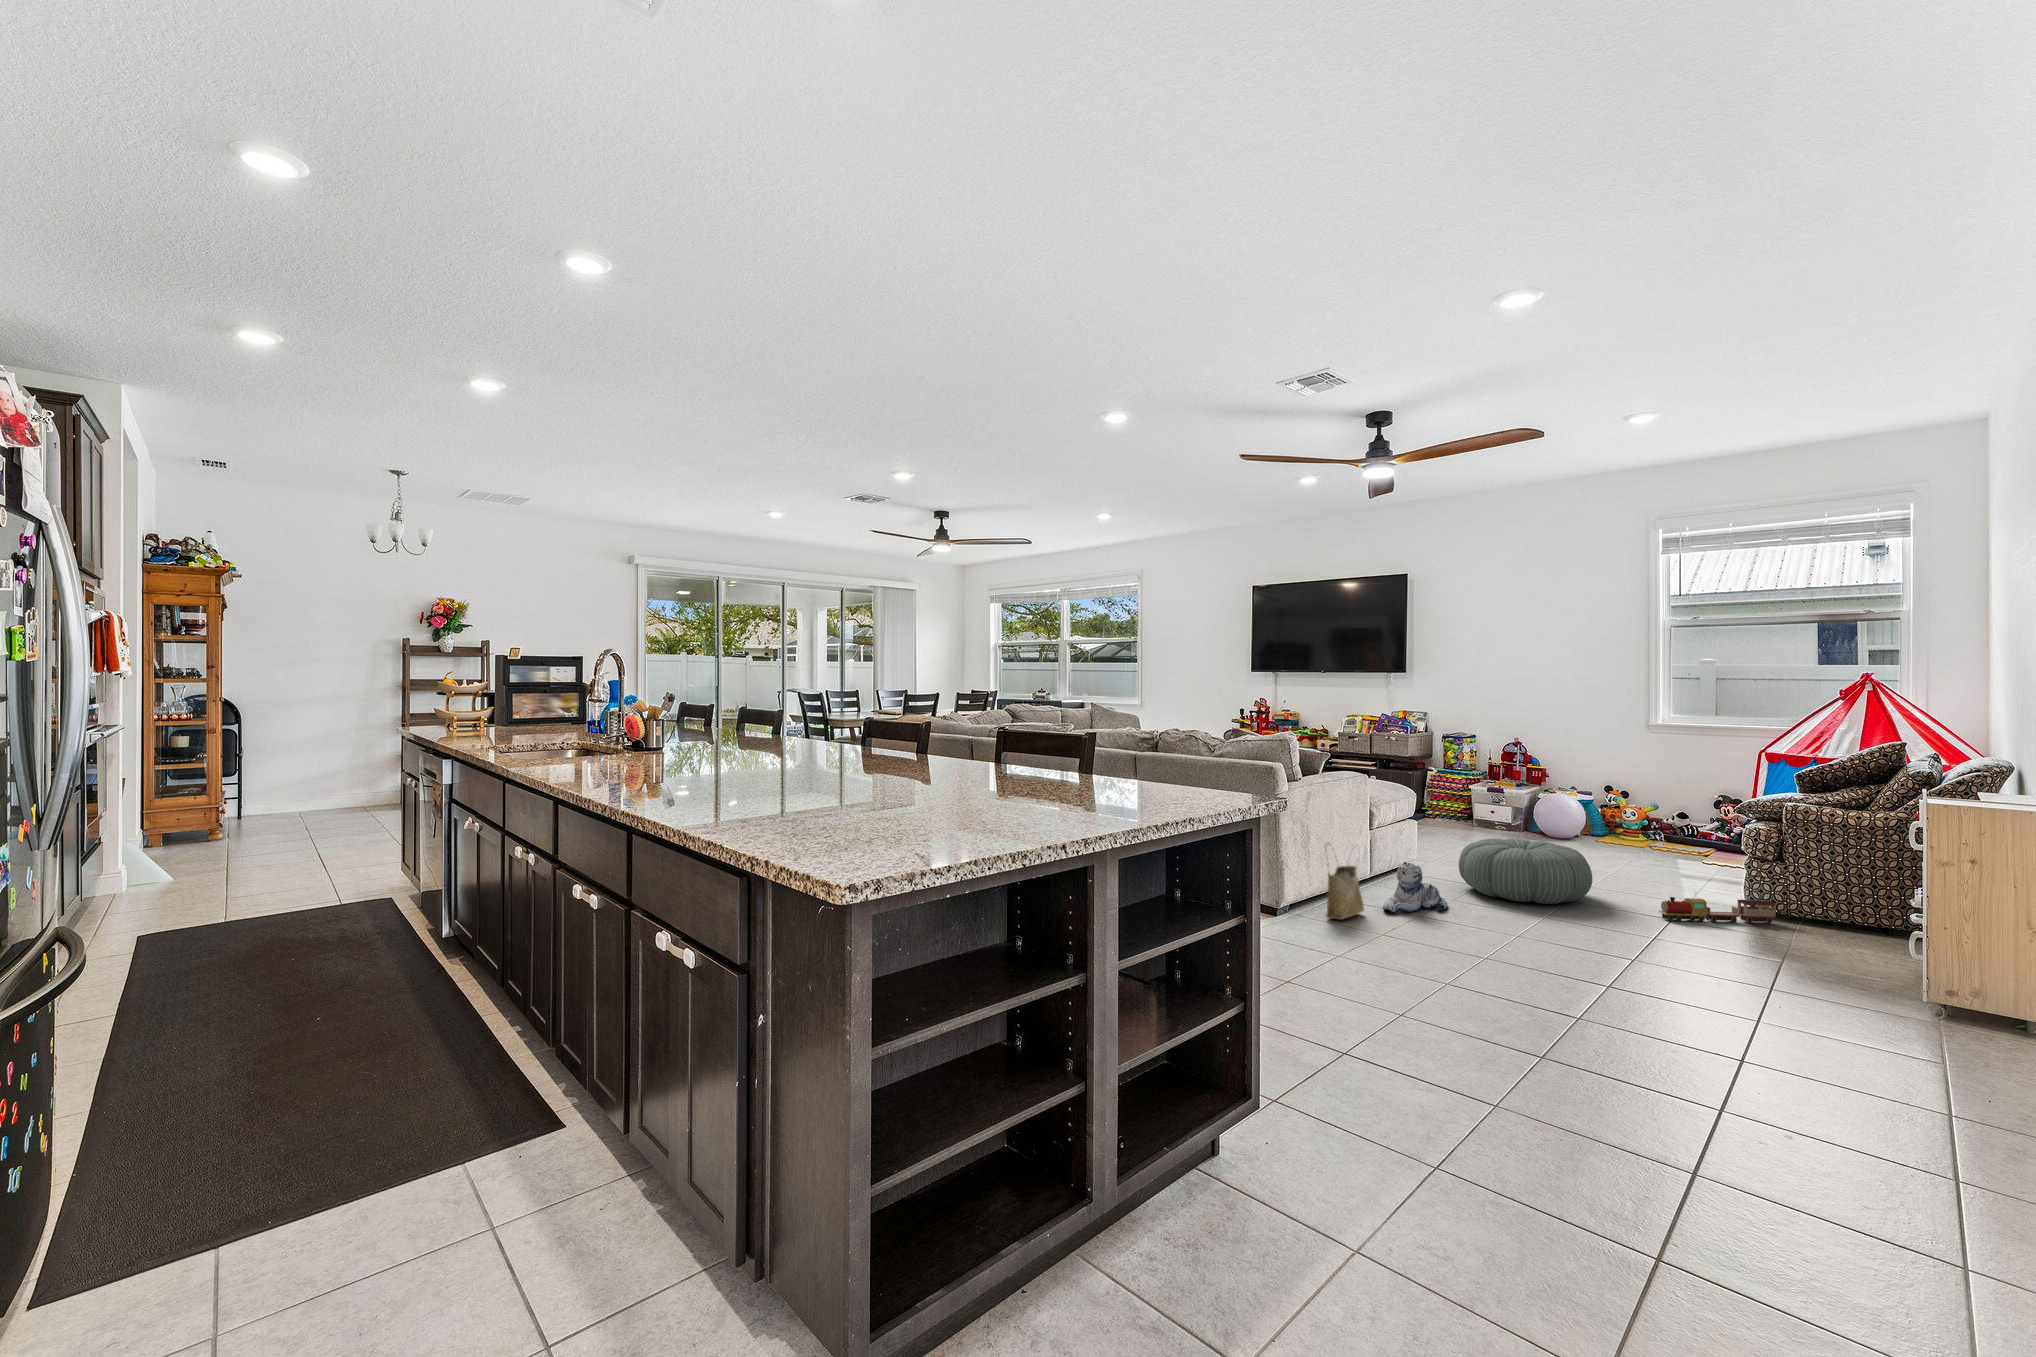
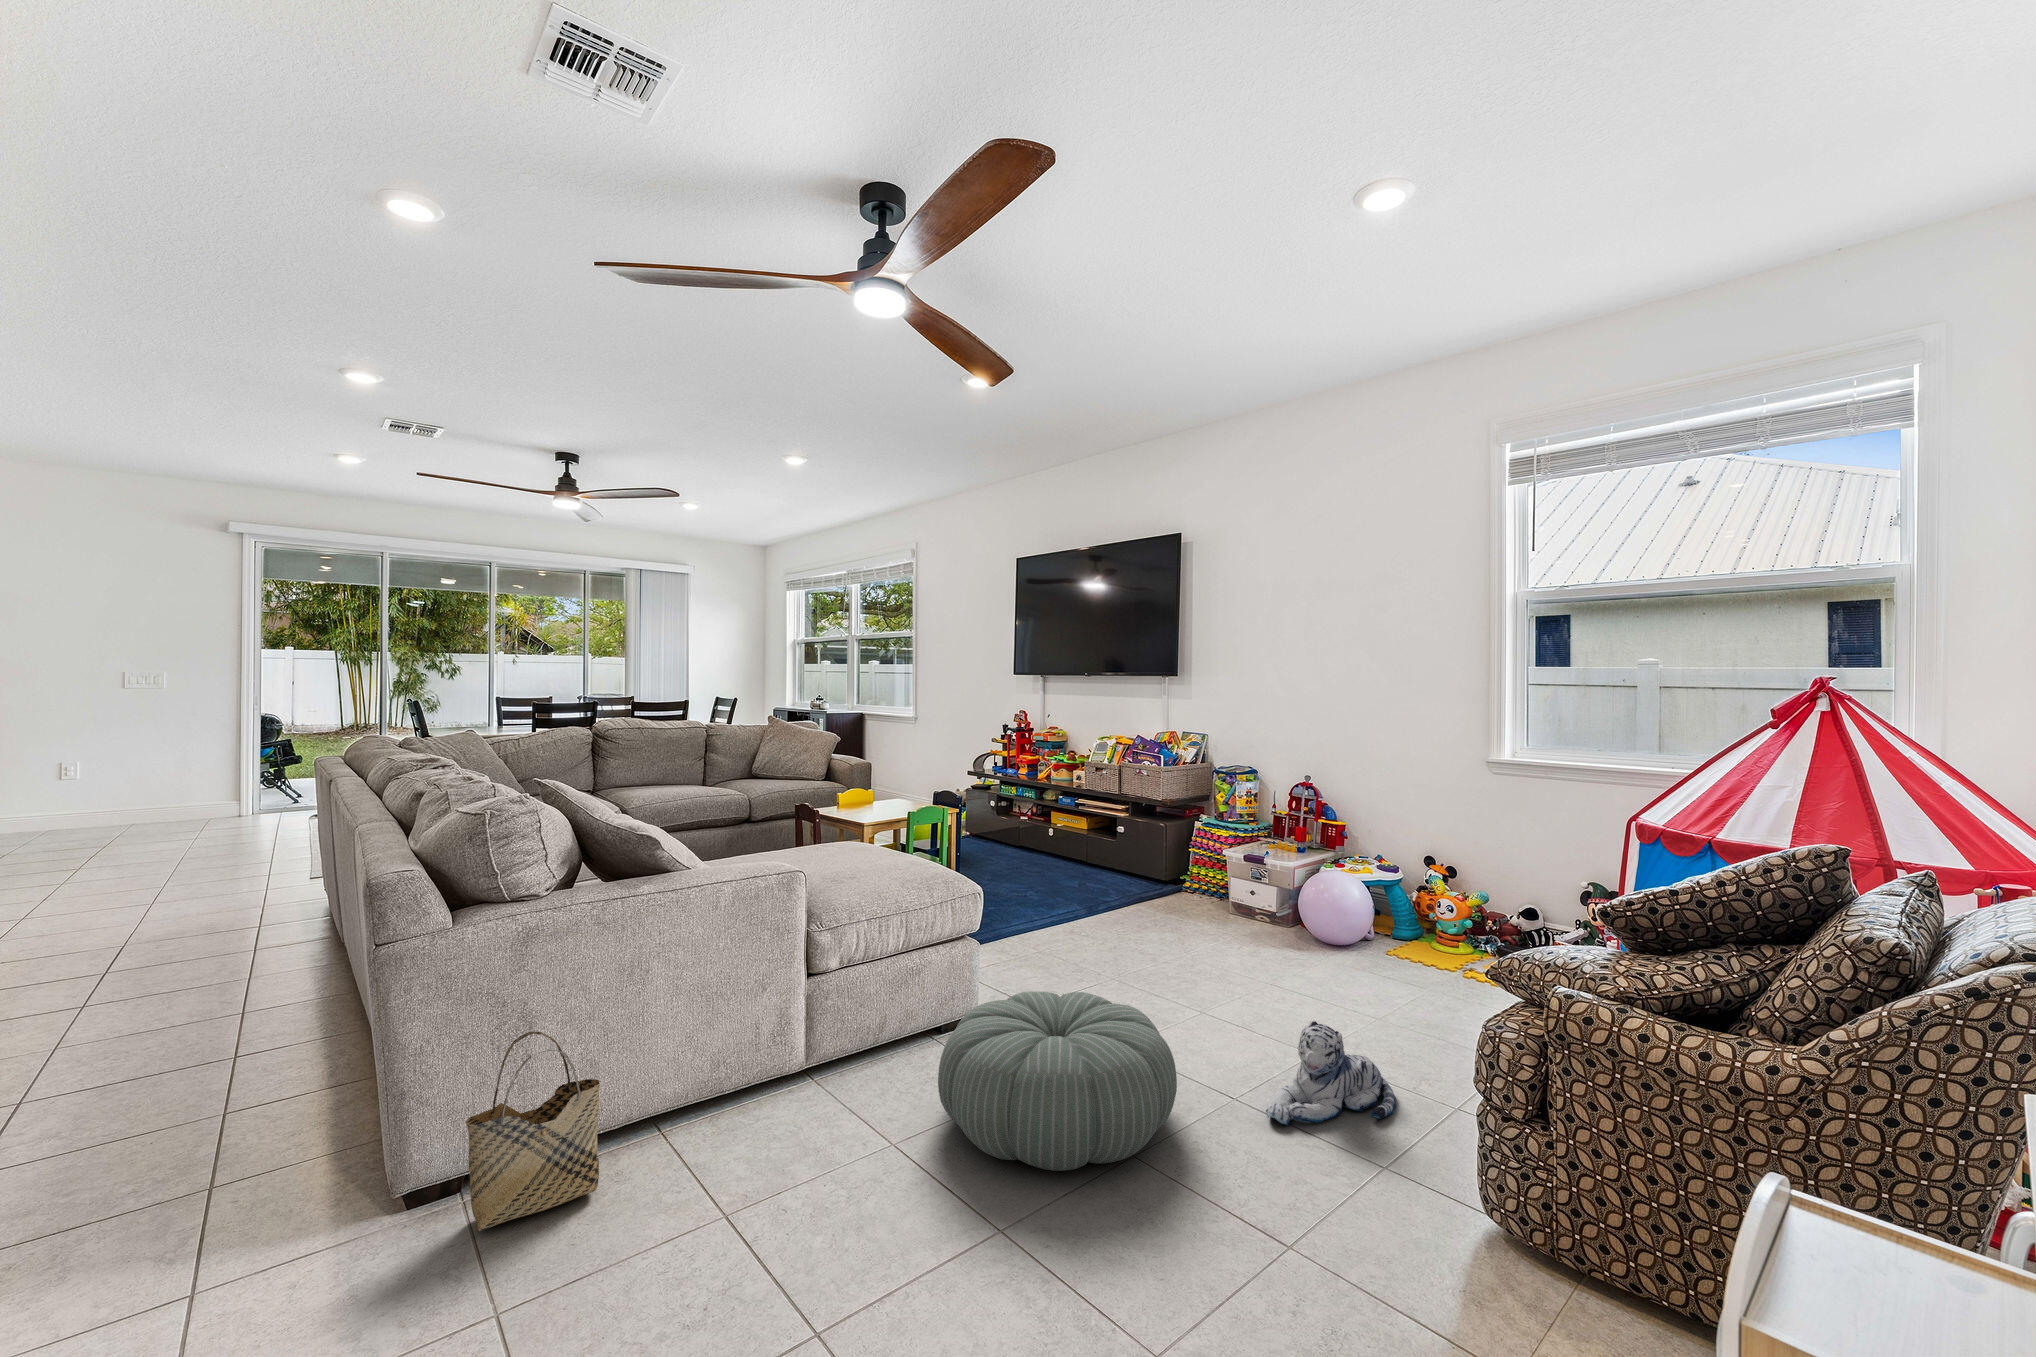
plush toy: present [1383,862,1448,913] -> present [1266,1021,1396,1125]
toy train: present [1659,897,1775,923] -> none [1244,1201,1509,1291]

